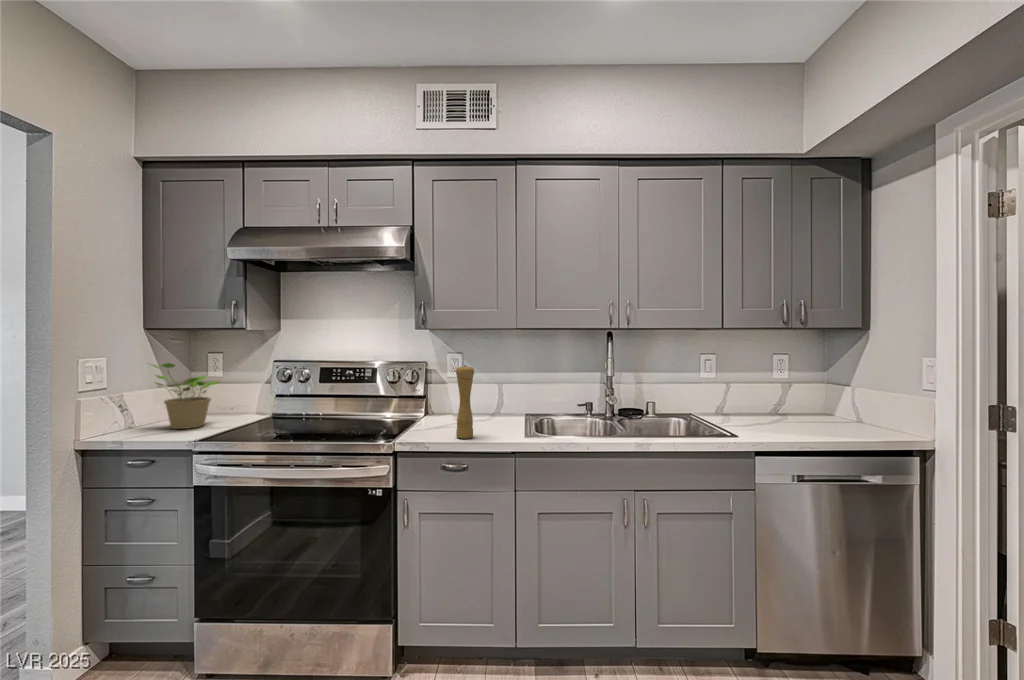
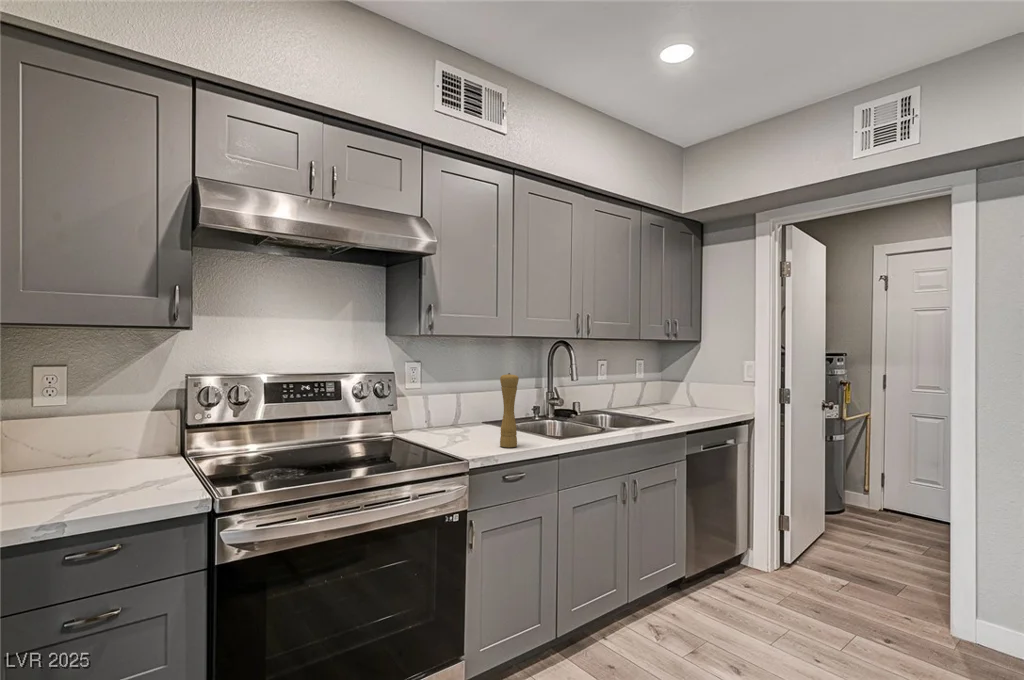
potted plant: present [151,363,218,429] -> none [40,382,163,492]

